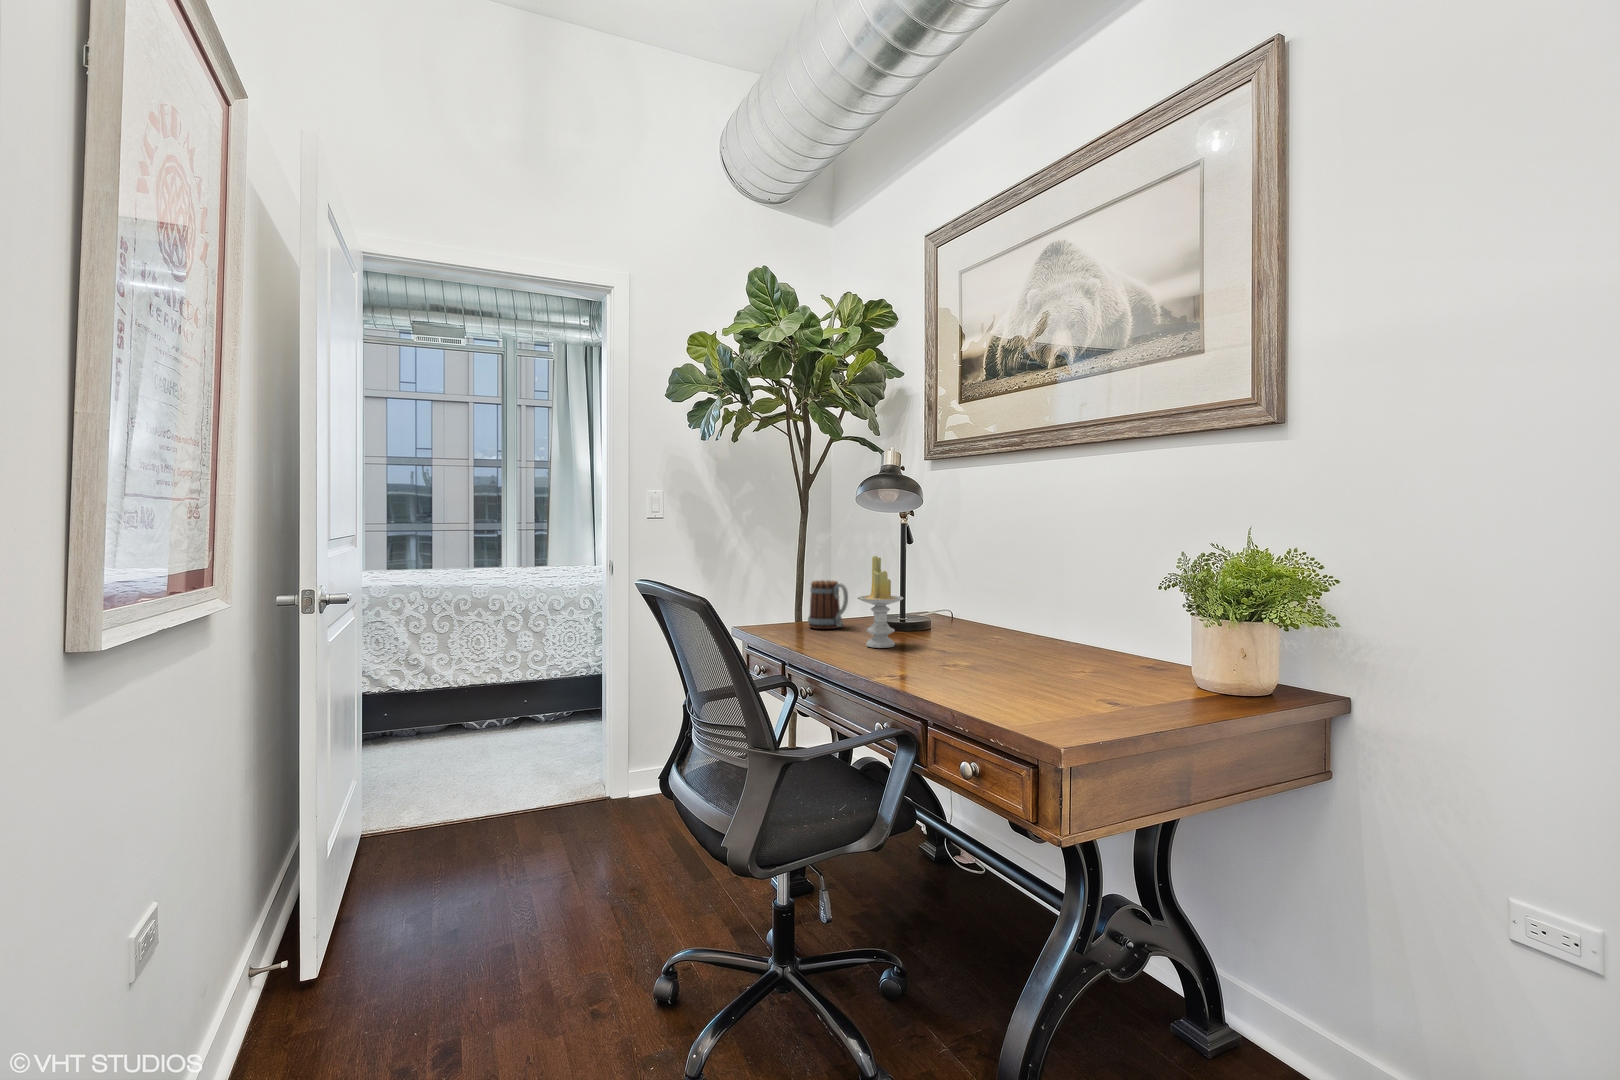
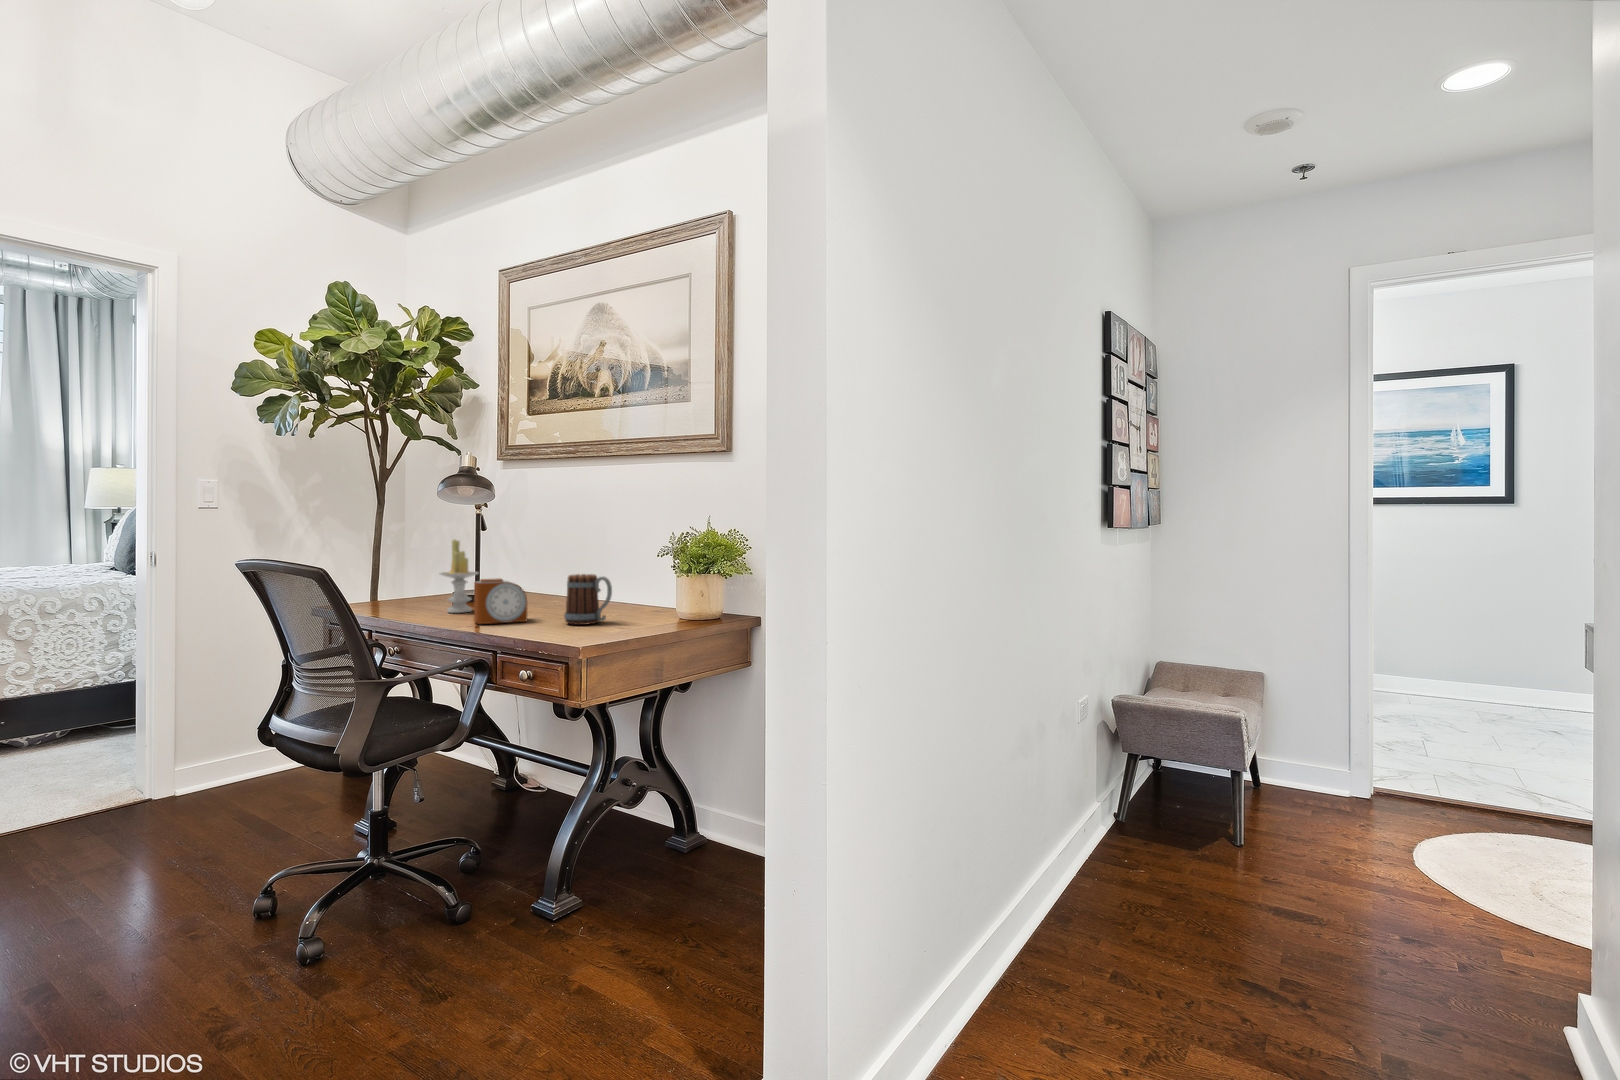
mug: present [808,580,848,629] -> present [564,574,612,625]
alarm clock: none [898,612,966,673] -> present [474,578,527,624]

